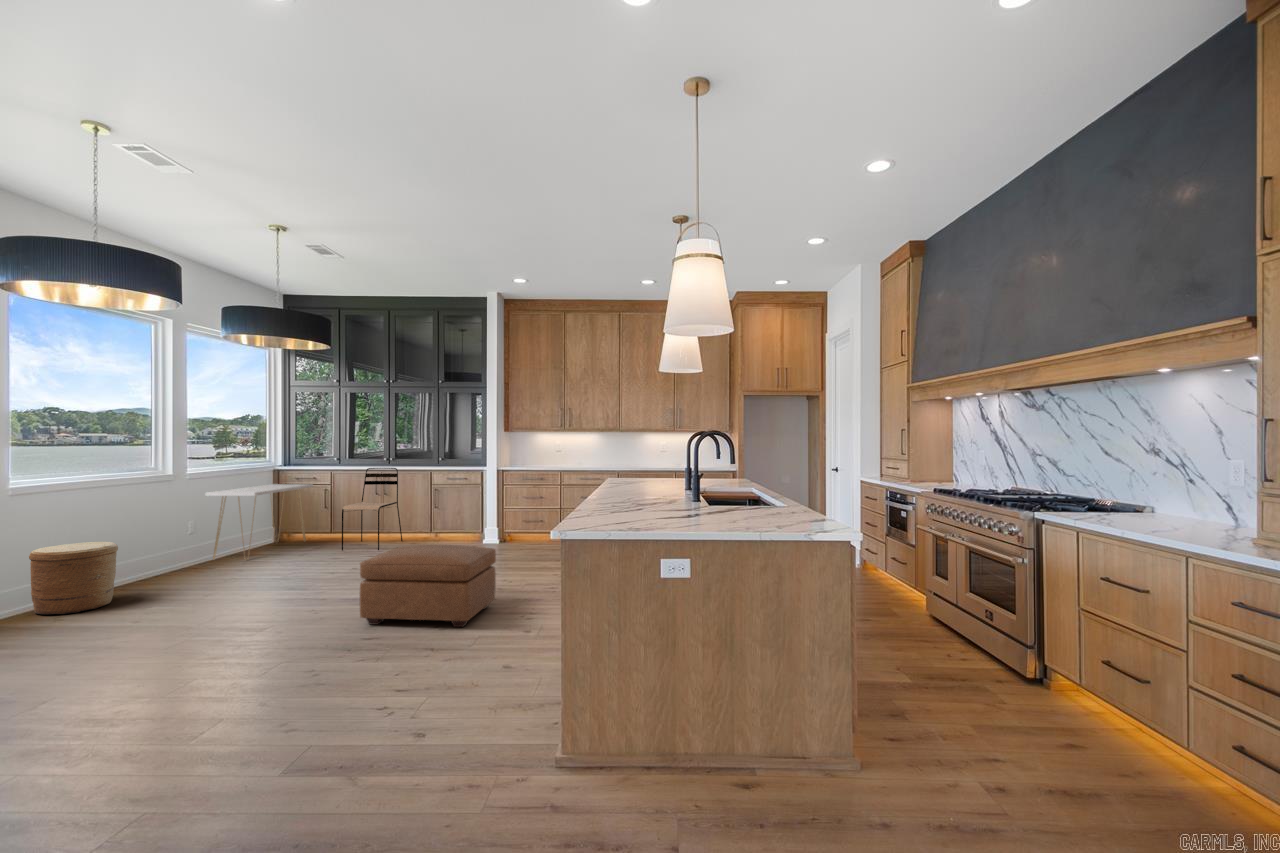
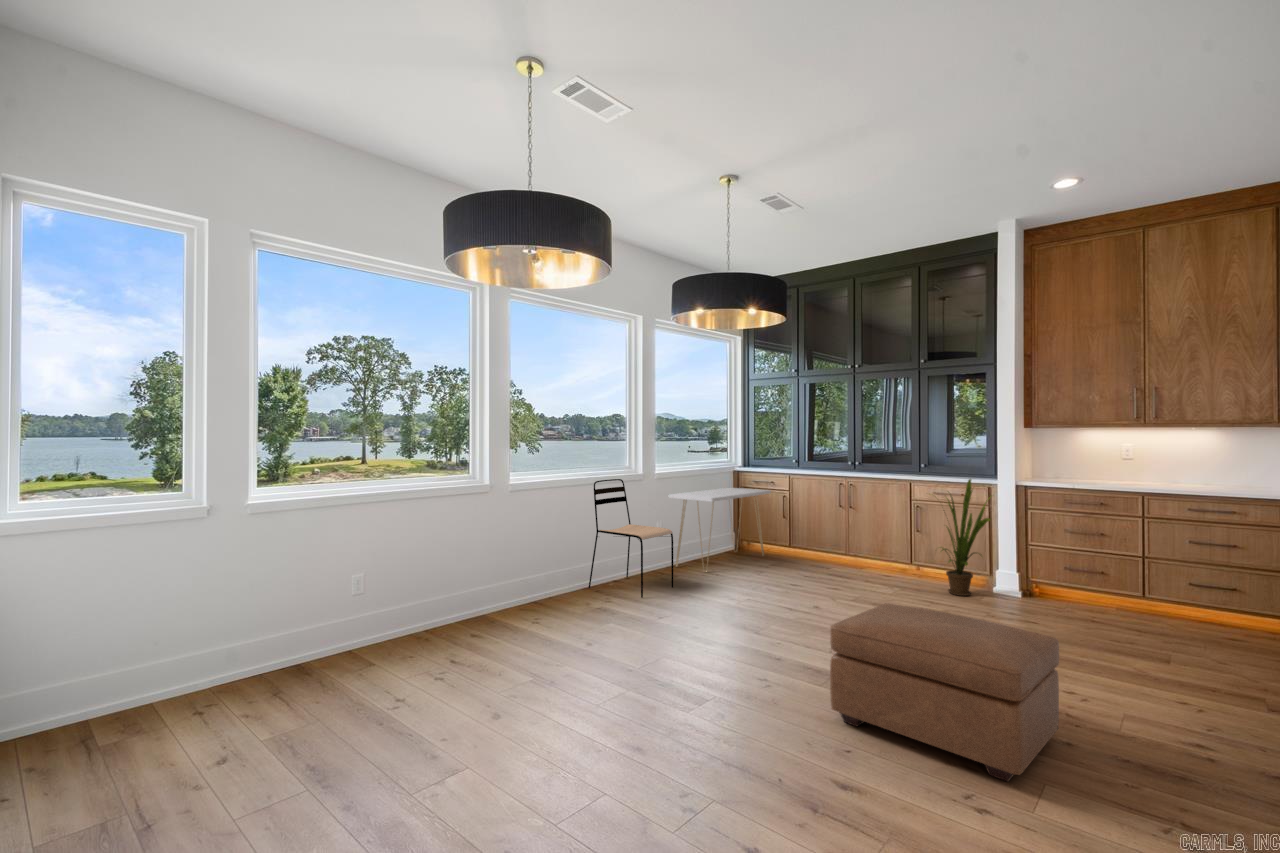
house plant: none [439,466,484,548] -> present [942,479,991,596]
dining chair: present [342,468,402,550] -> present [589,479,673,598]
woven basket: present [29,542,118,614] -> none [525,541,589,614]

